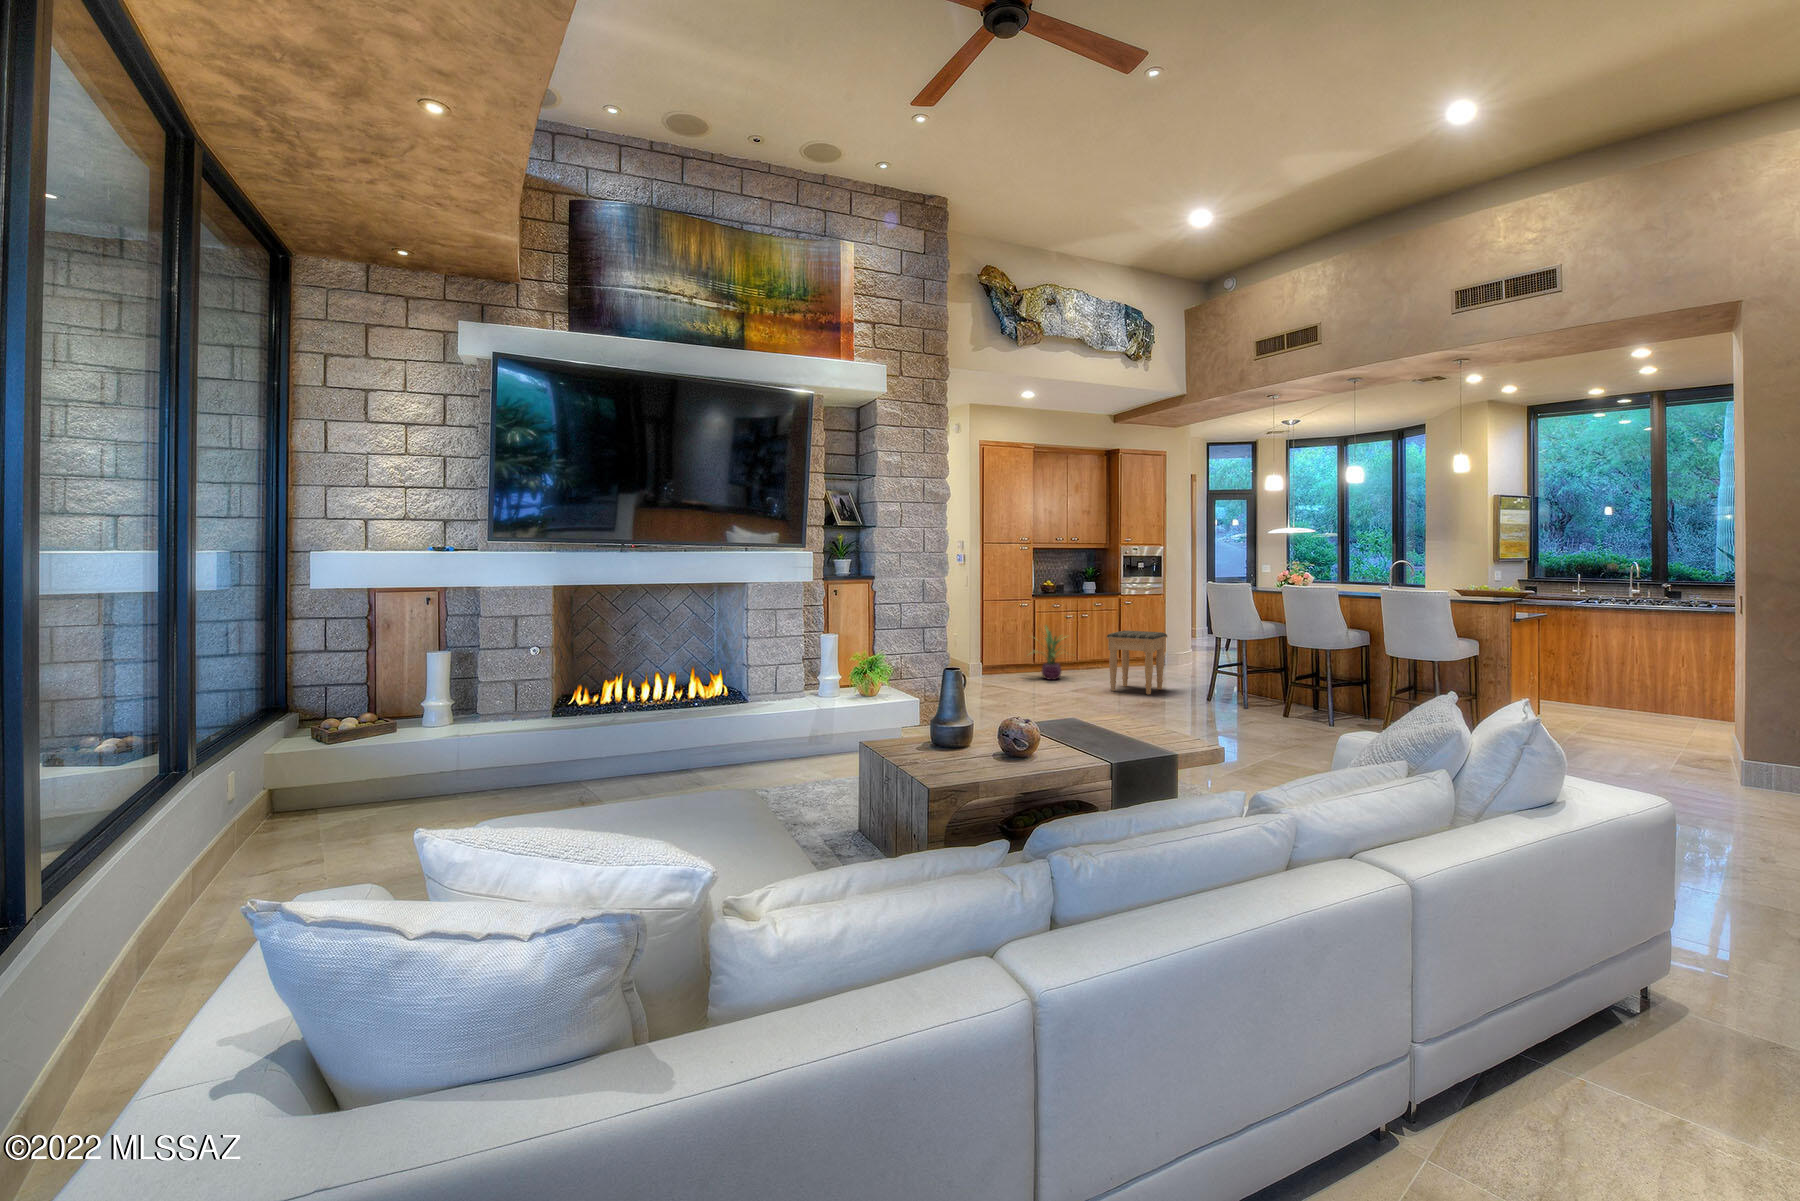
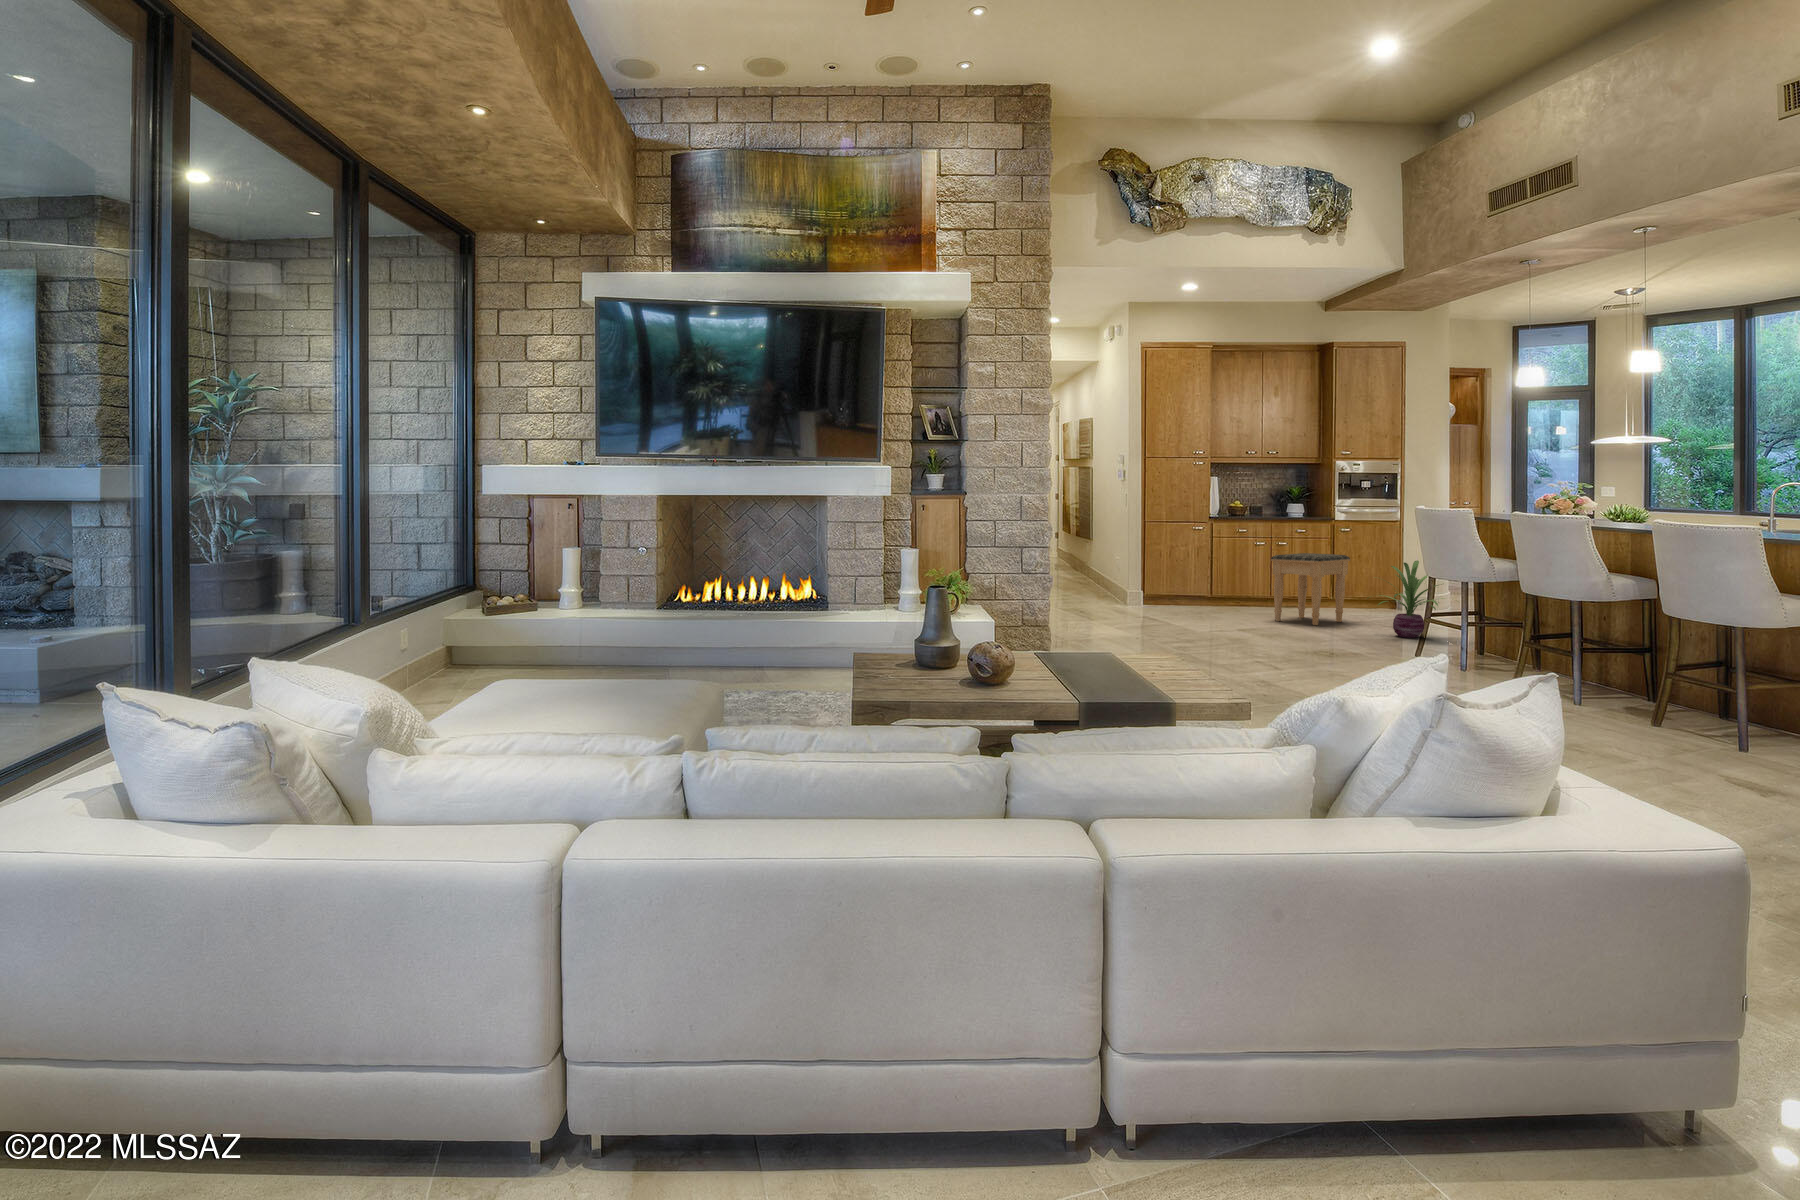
decorative plant: present [1037,626,1066,680] -> present [1378,560,1438,638]

